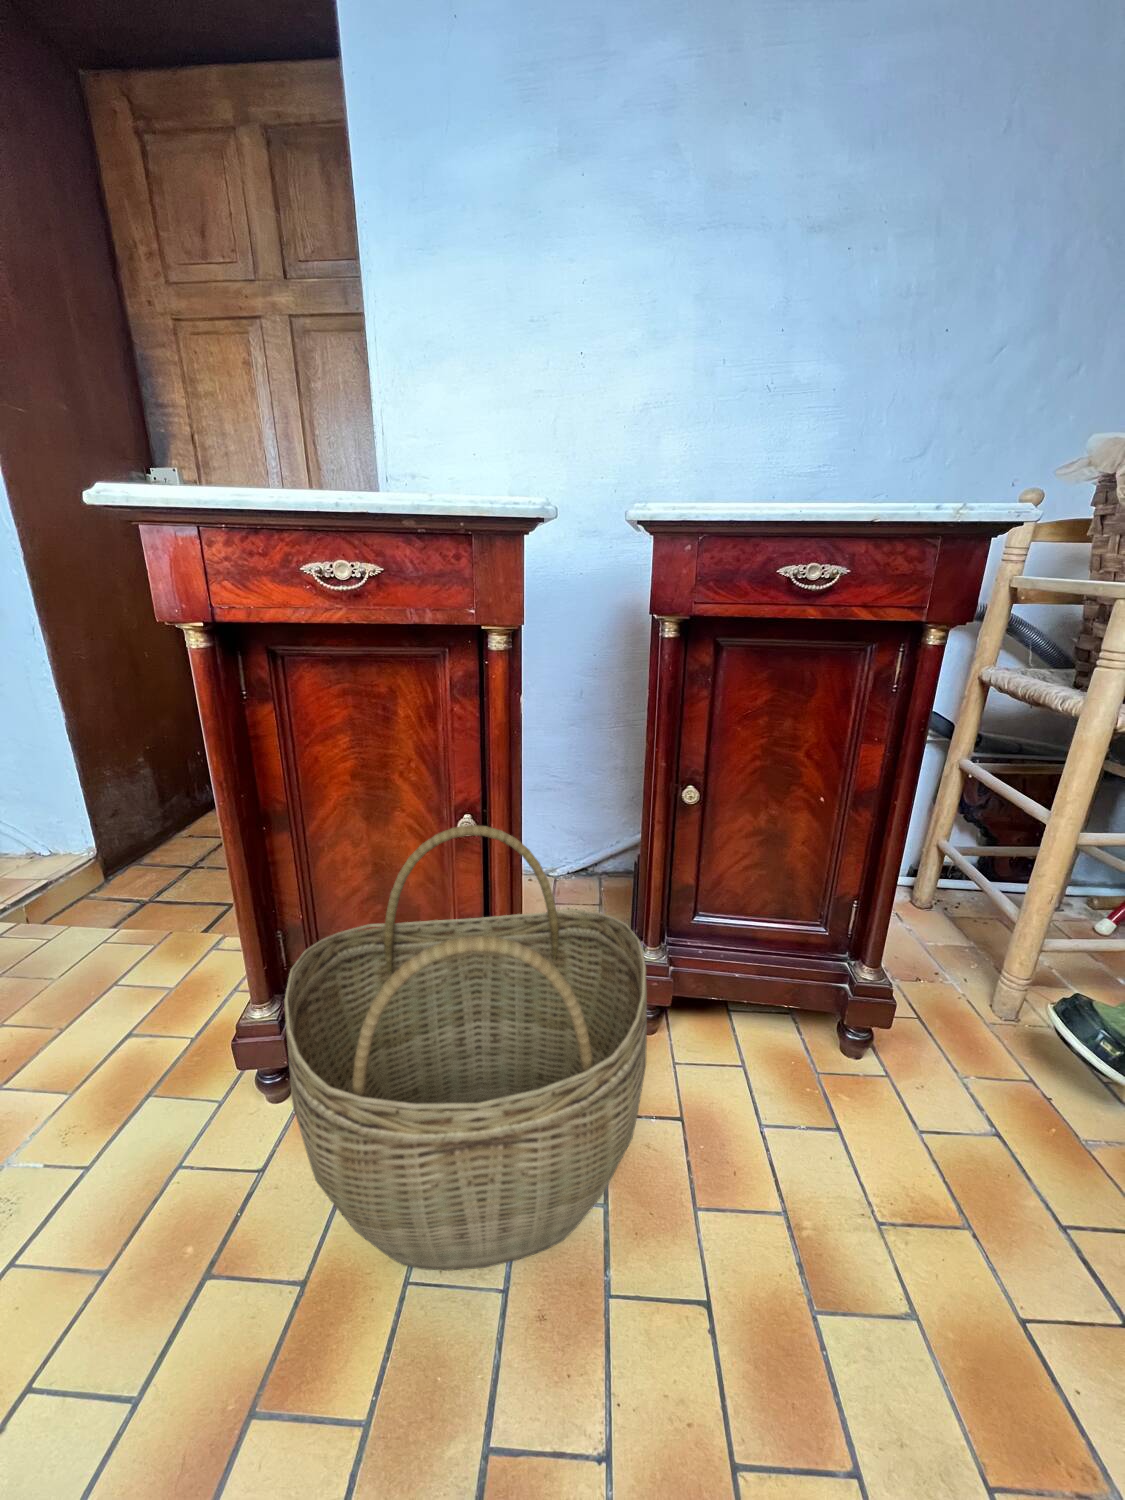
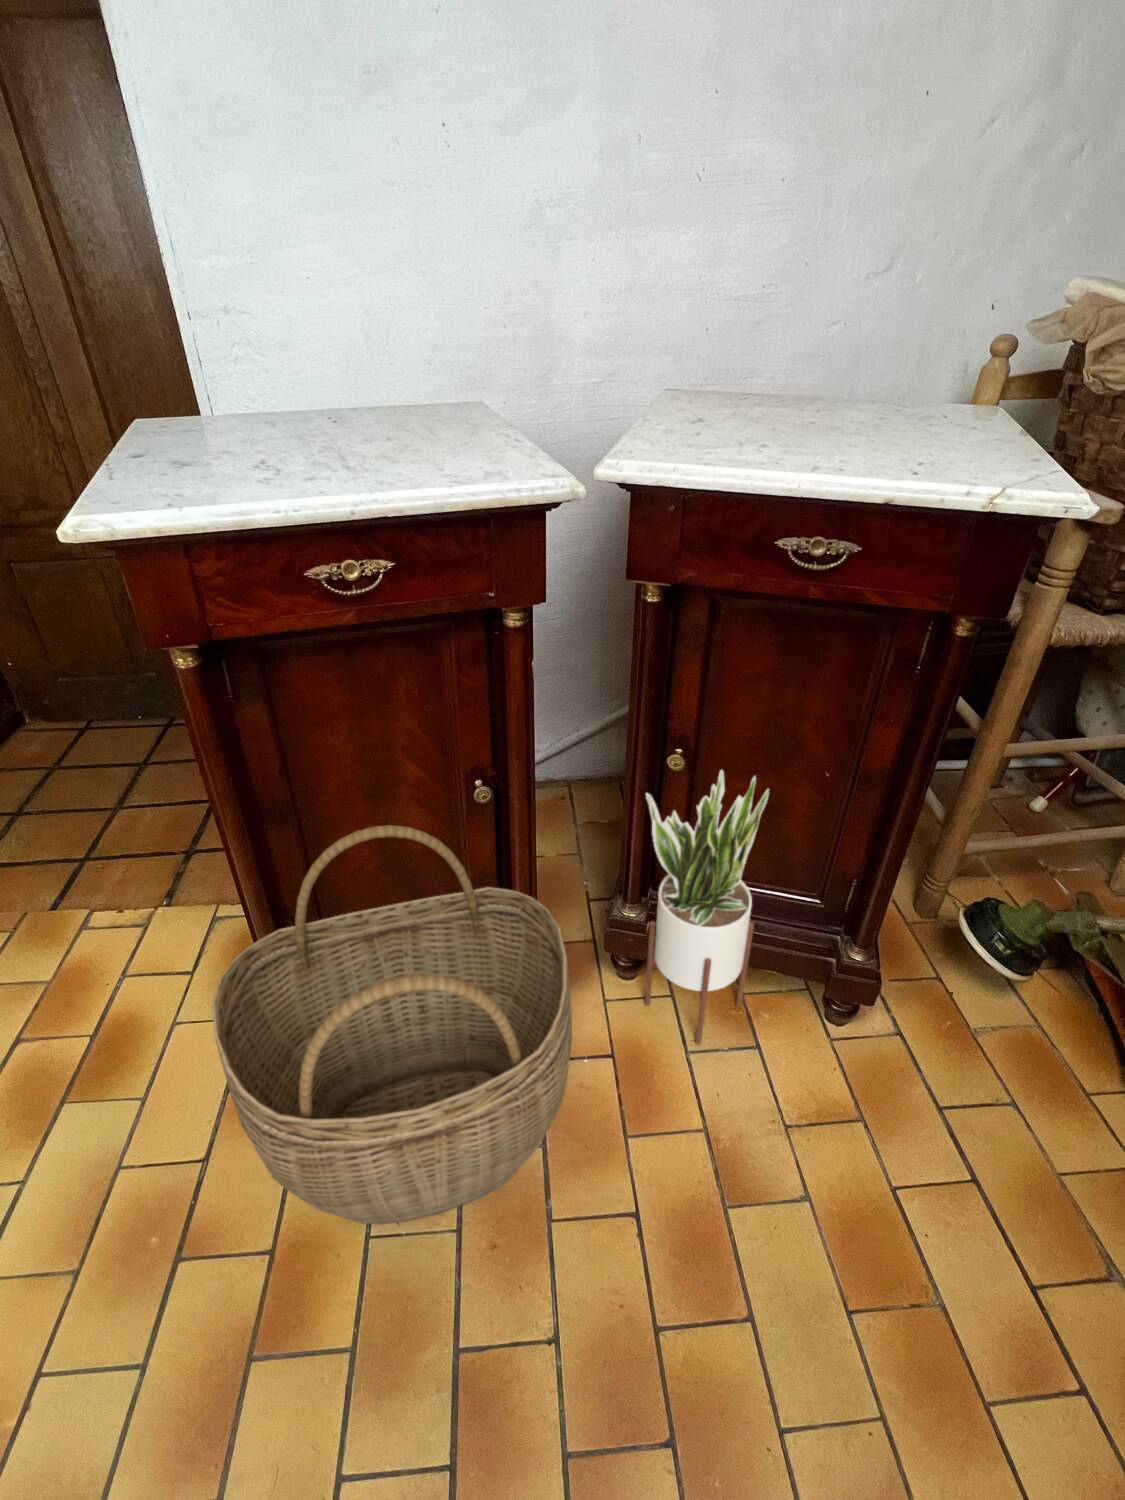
potted plant: none [715,810,847,1118] -> present [645,770,769,1045]

